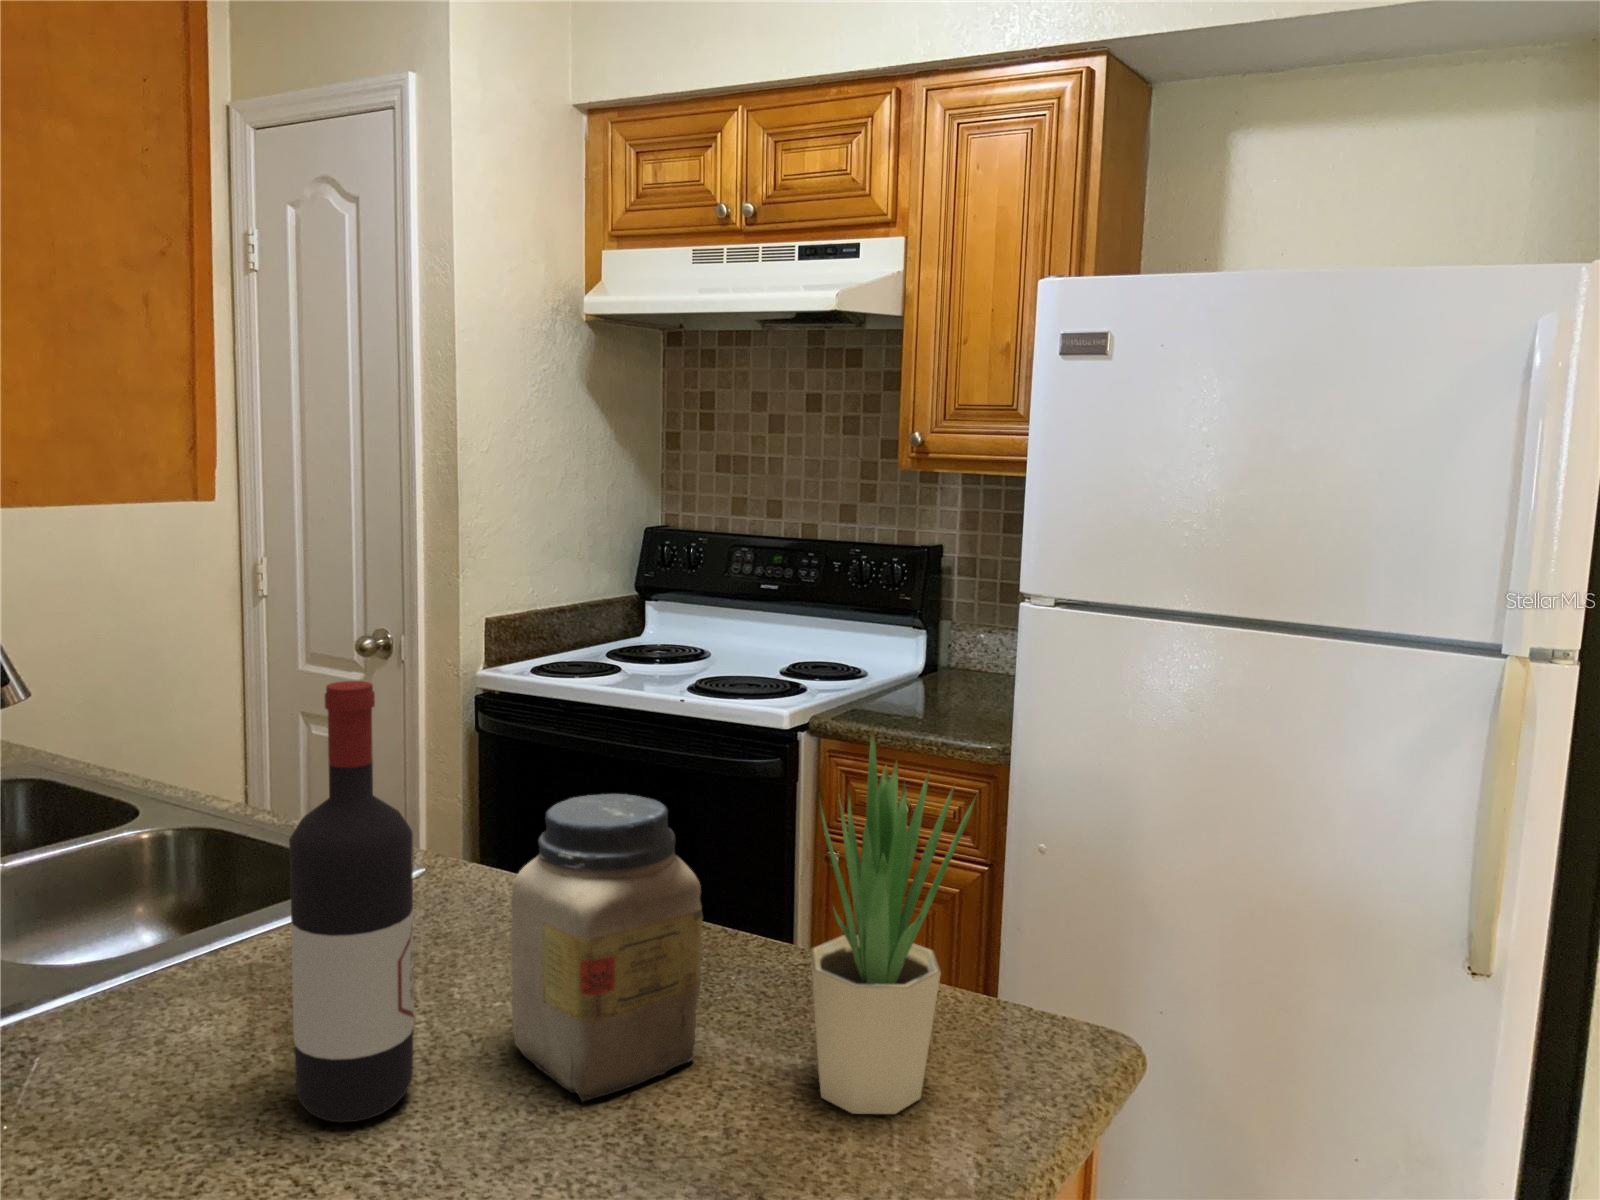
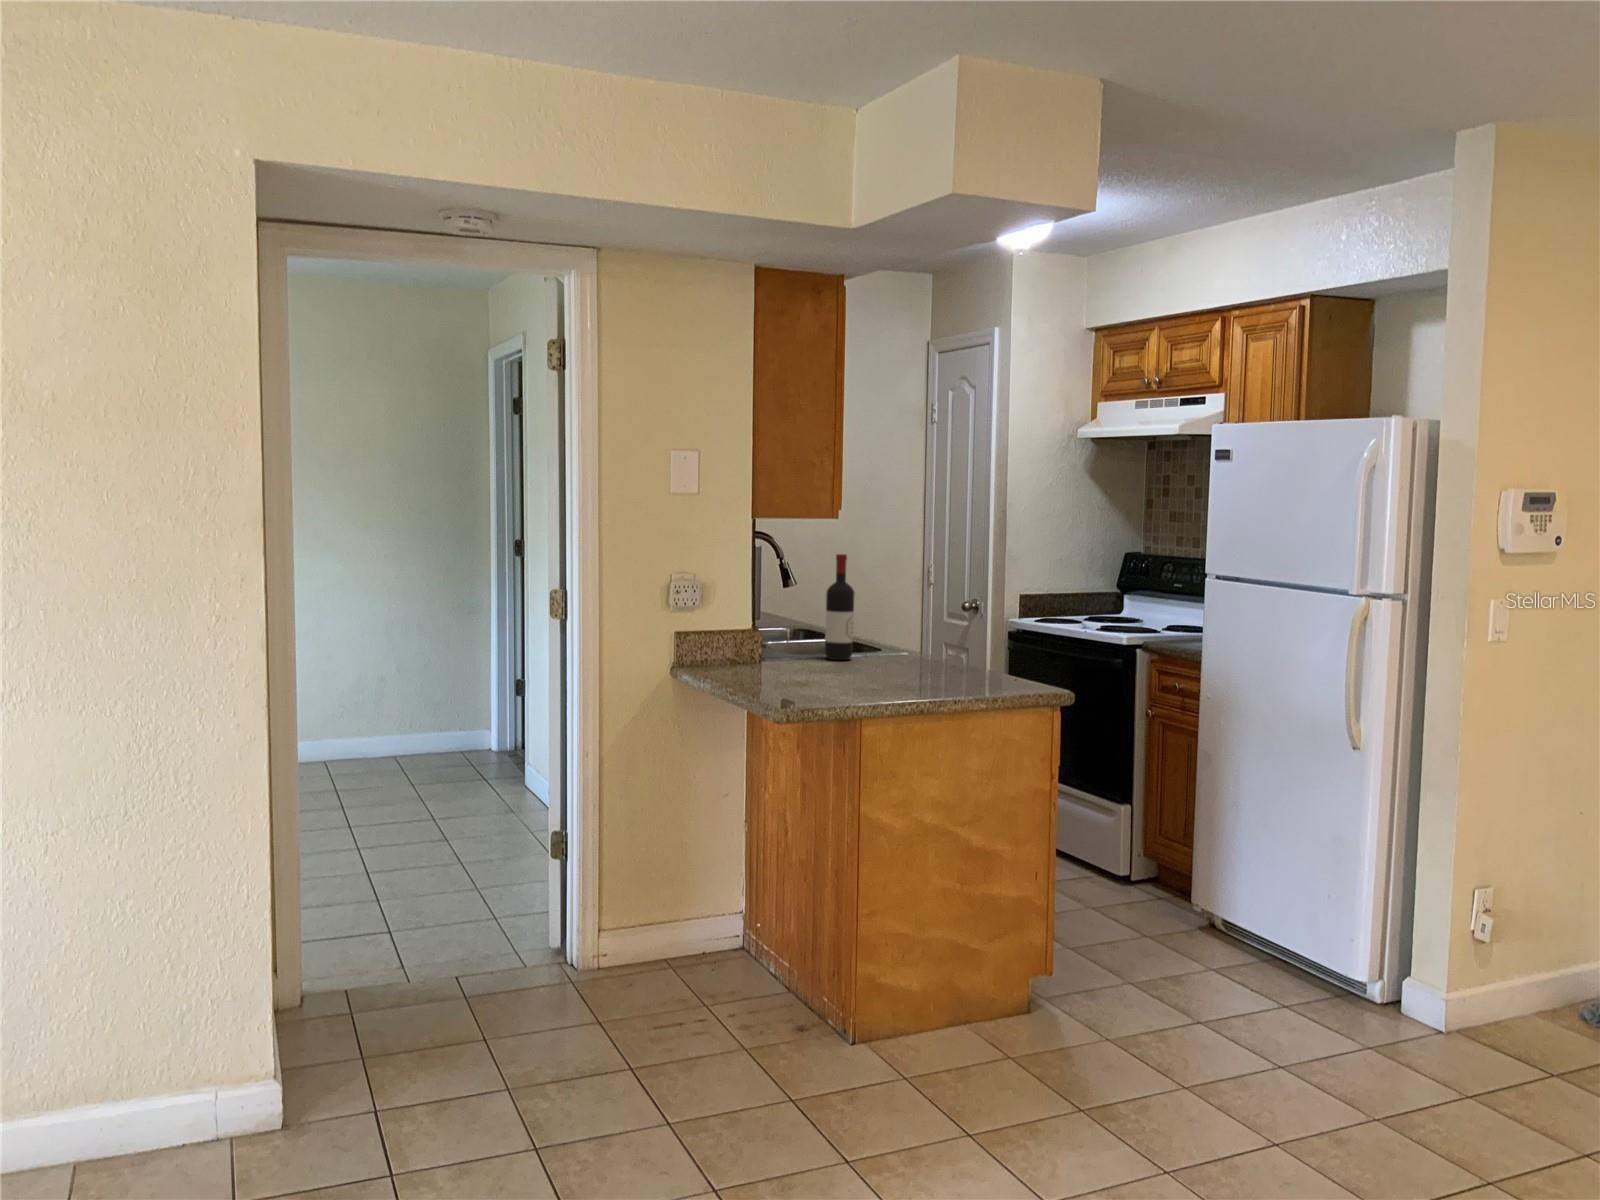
potted plant: present [811,725,976,1114] -> none [940,569,980,674]
jar: present [510,794,703,1101] -> none [880,593,926,665]

